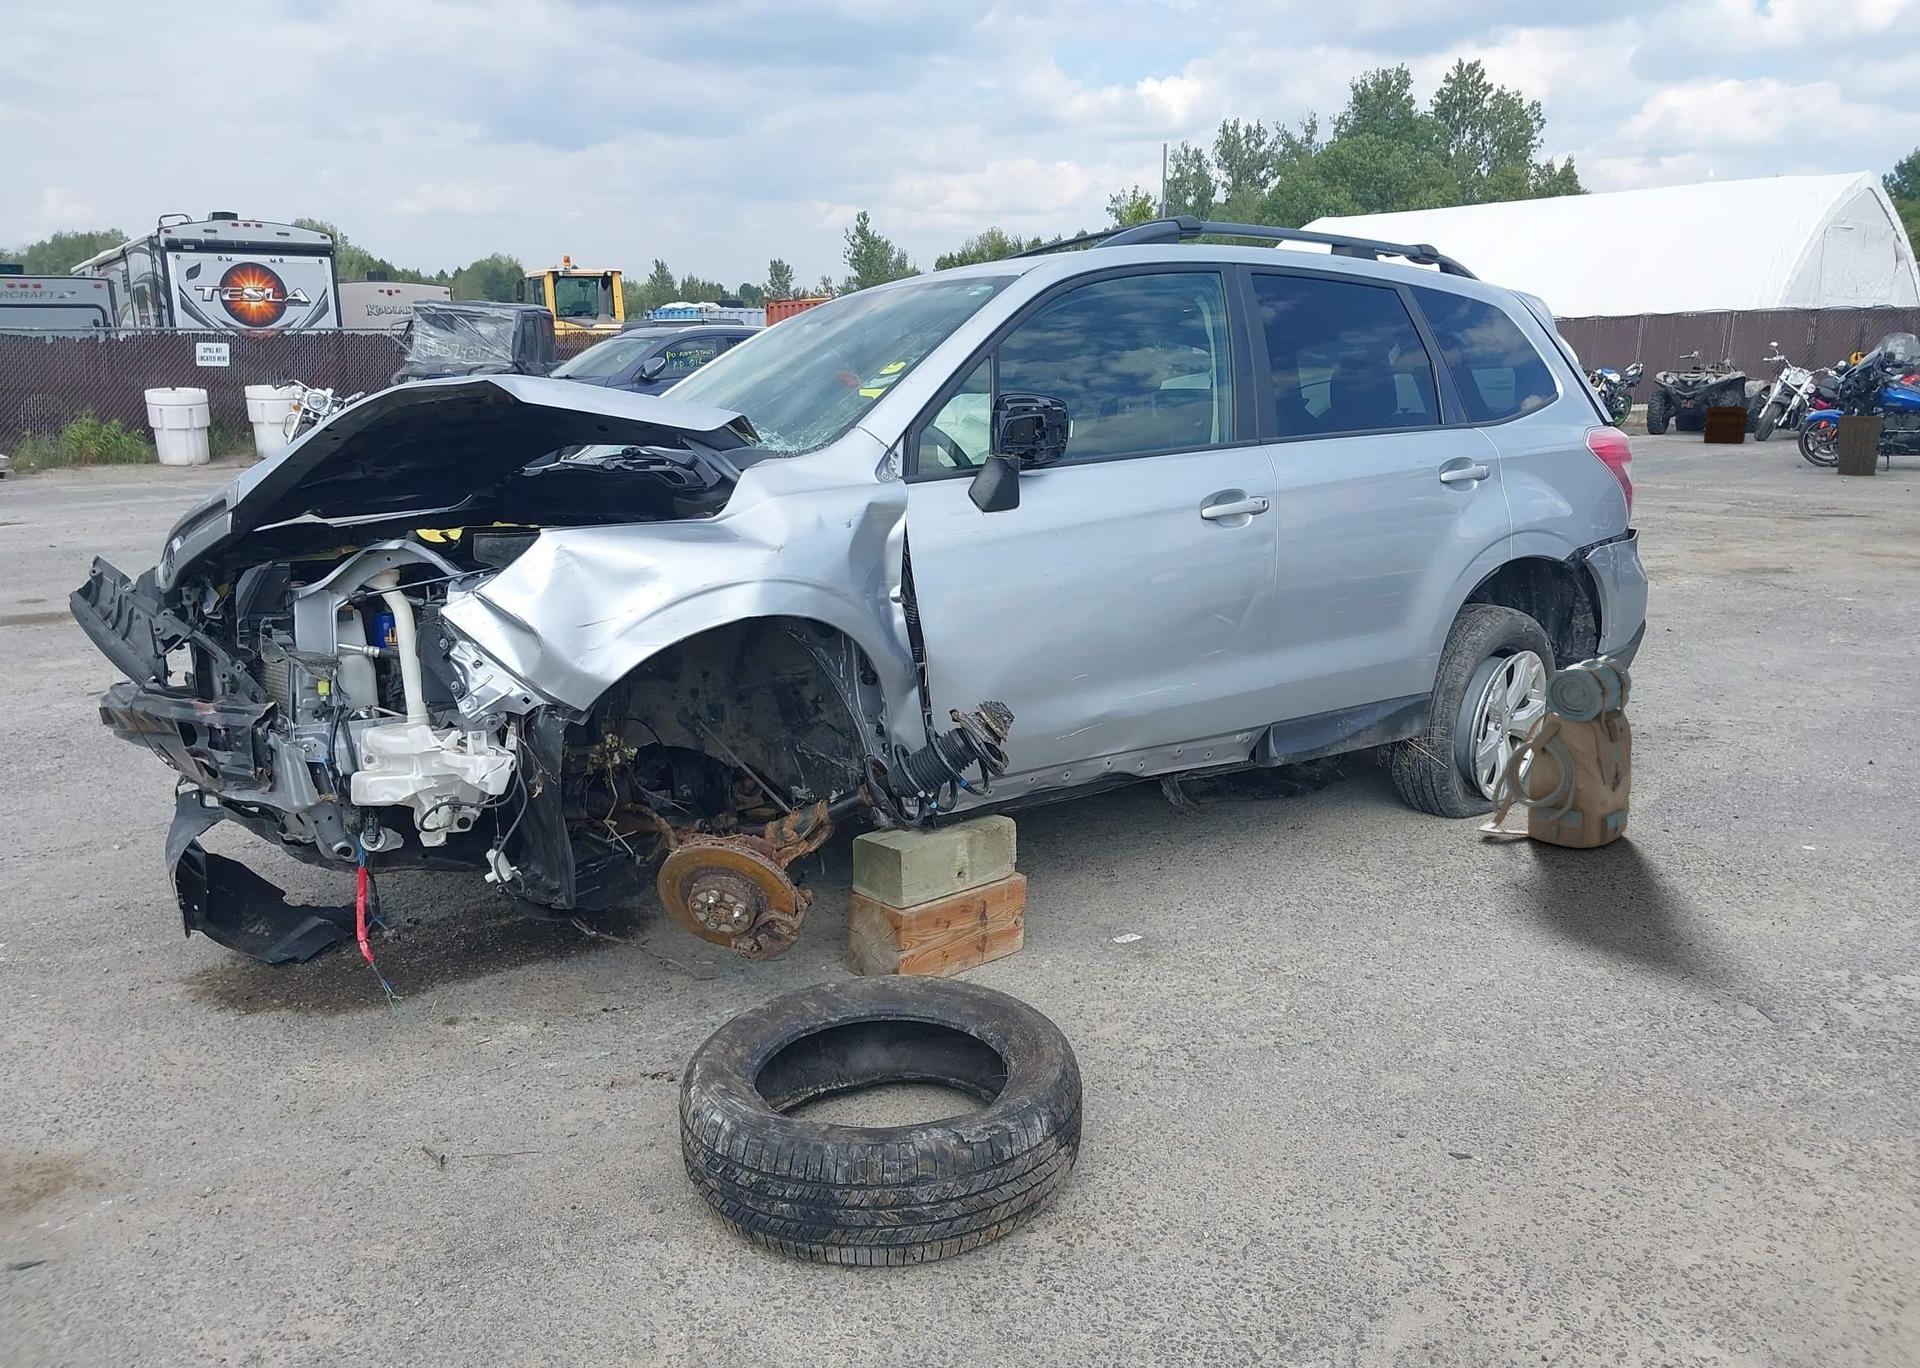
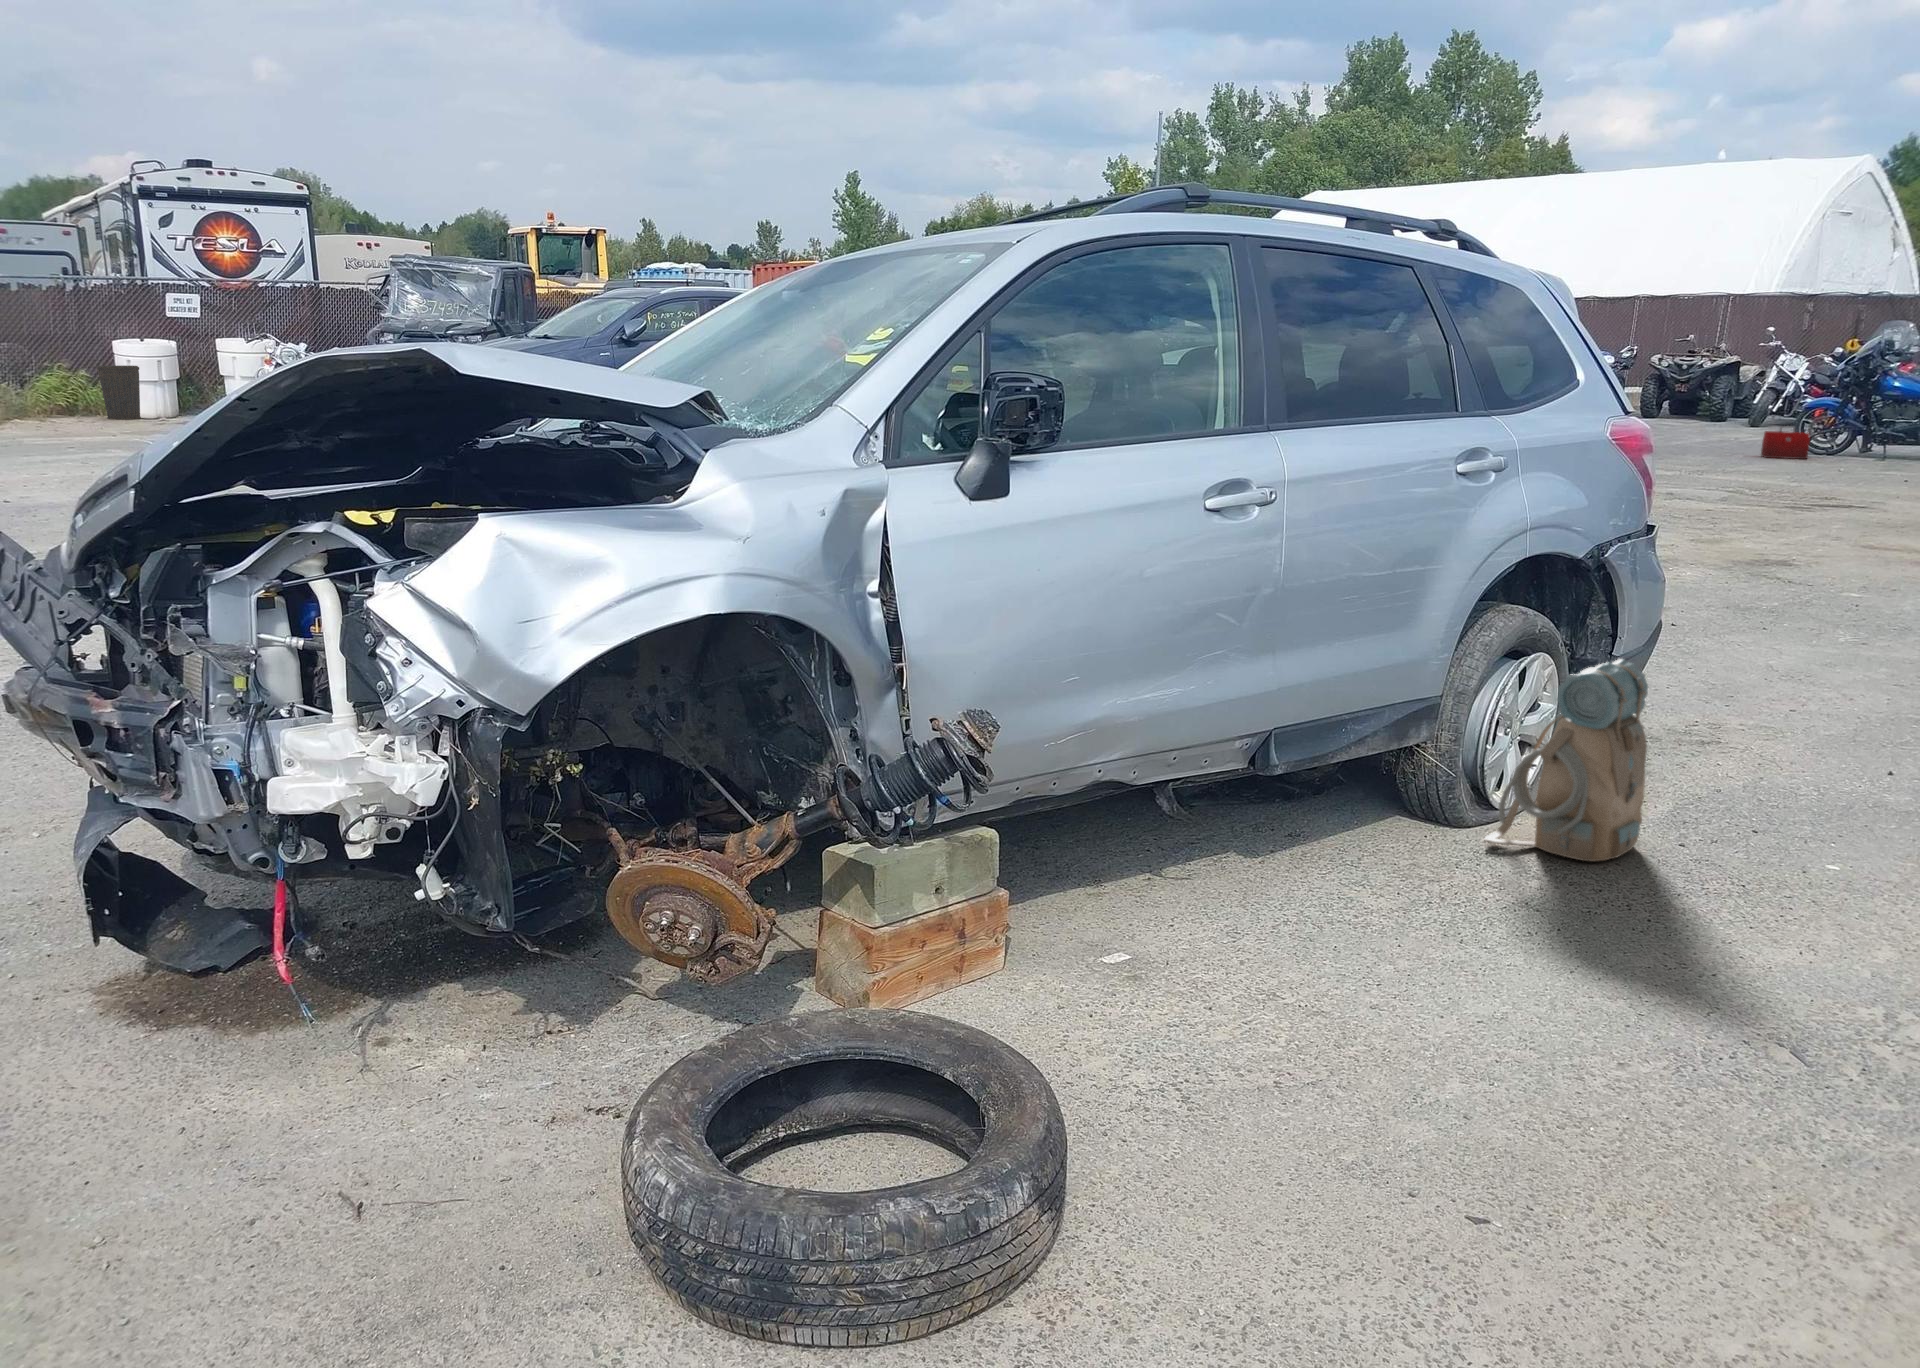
wooden crate: present [1704,406,1748,444] -> none [1691,389,1736,428]
trash can: present [1837,415,1883,475] -> present [97,365,141,419]
toolbox: none [1772,440,1820,473] -> present [1761,426,1810,459]

